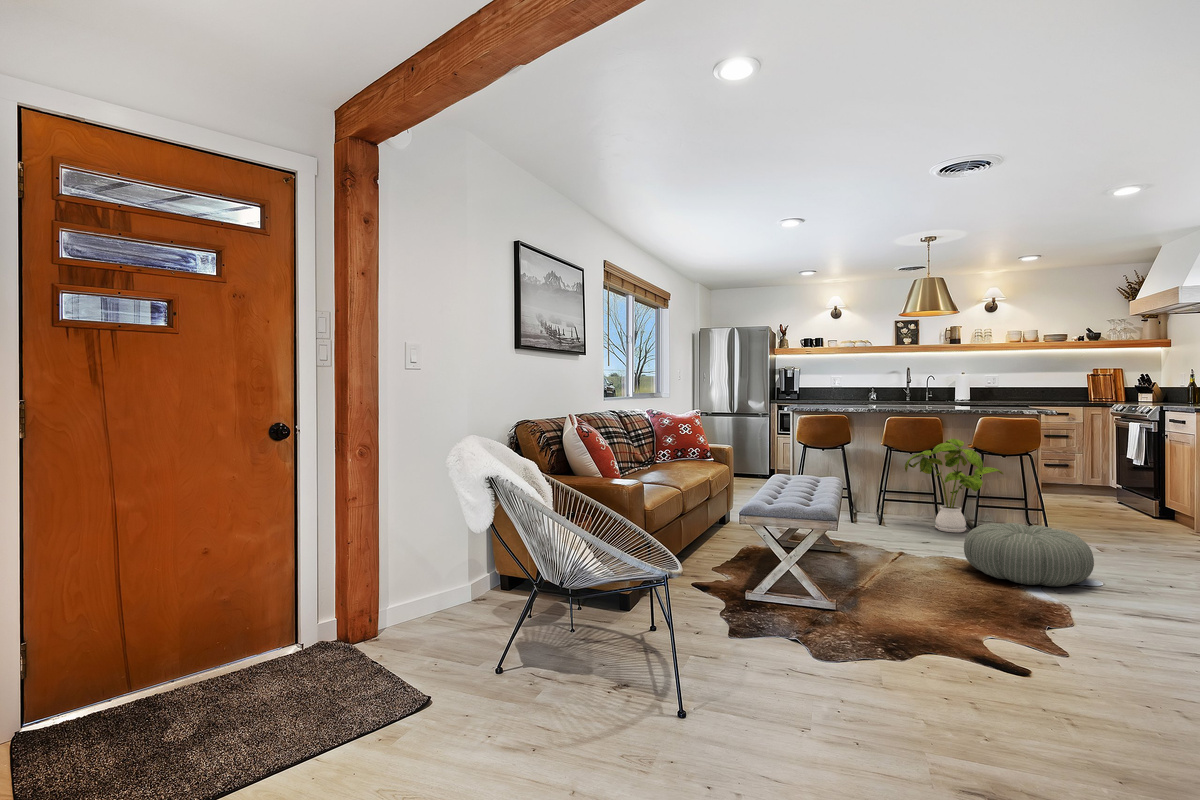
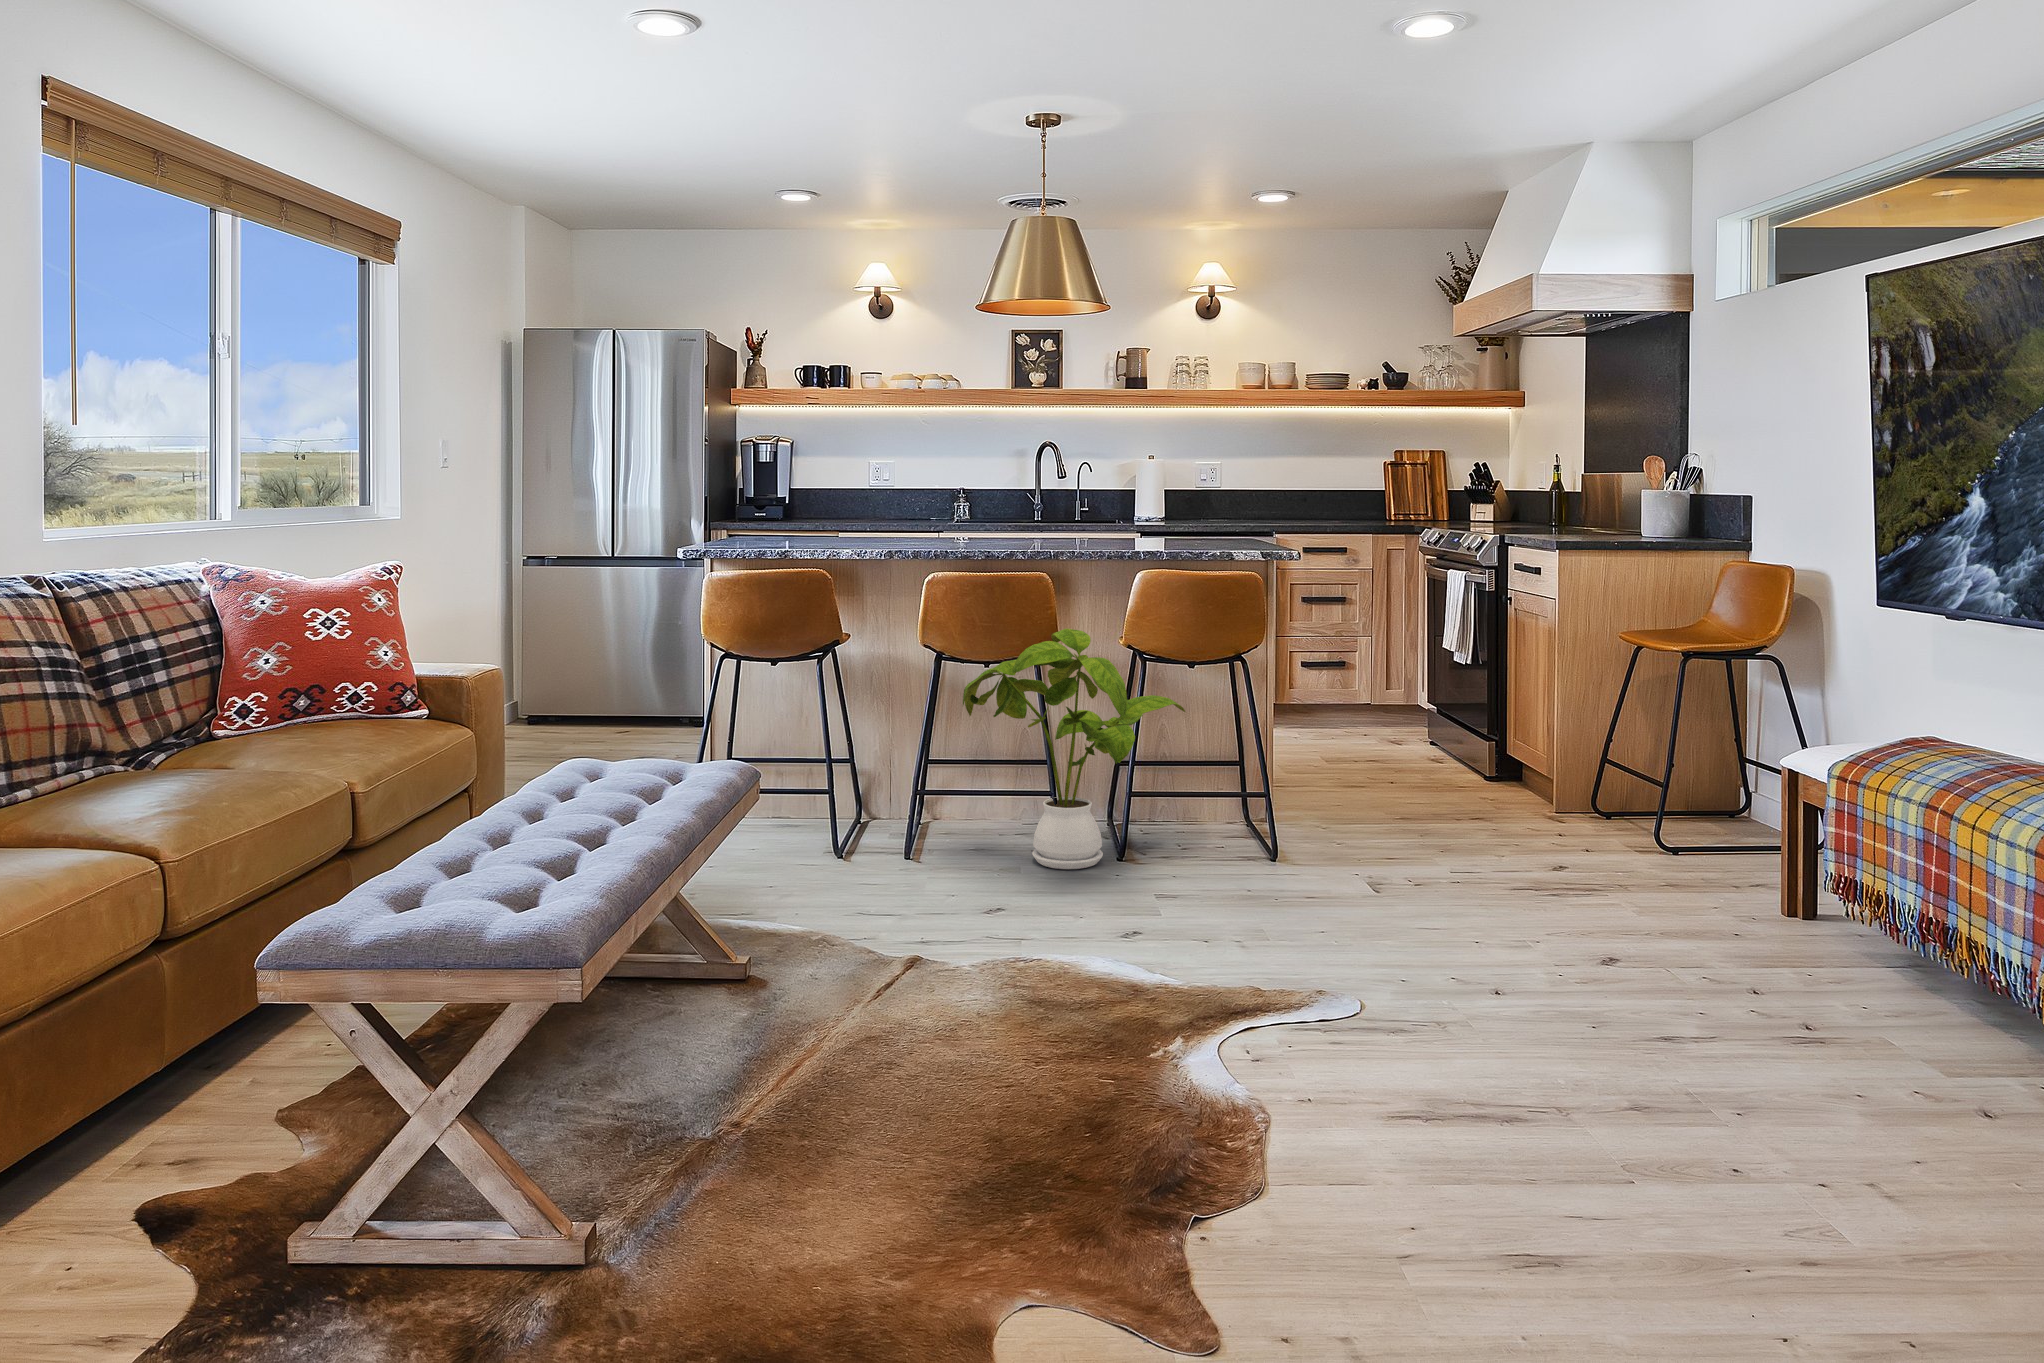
pouf: present [964,523,1094,587] -> none [1046,865,1341,1056]

